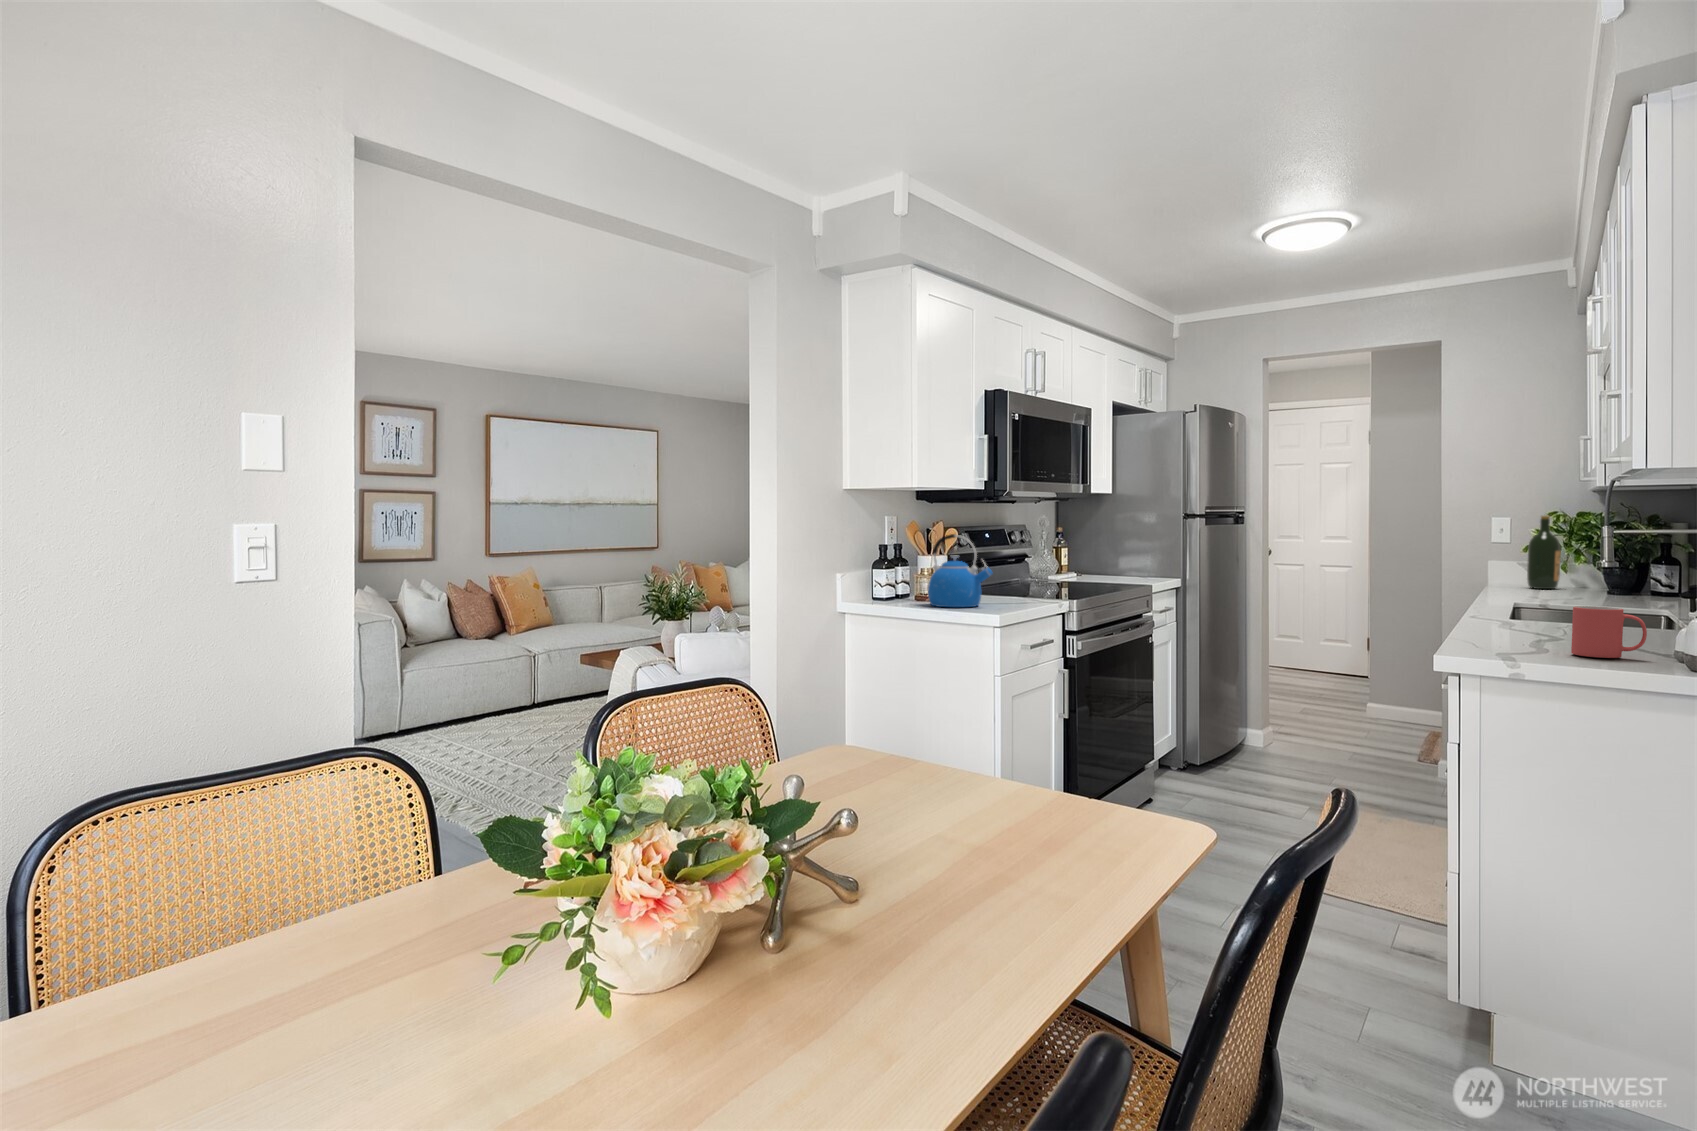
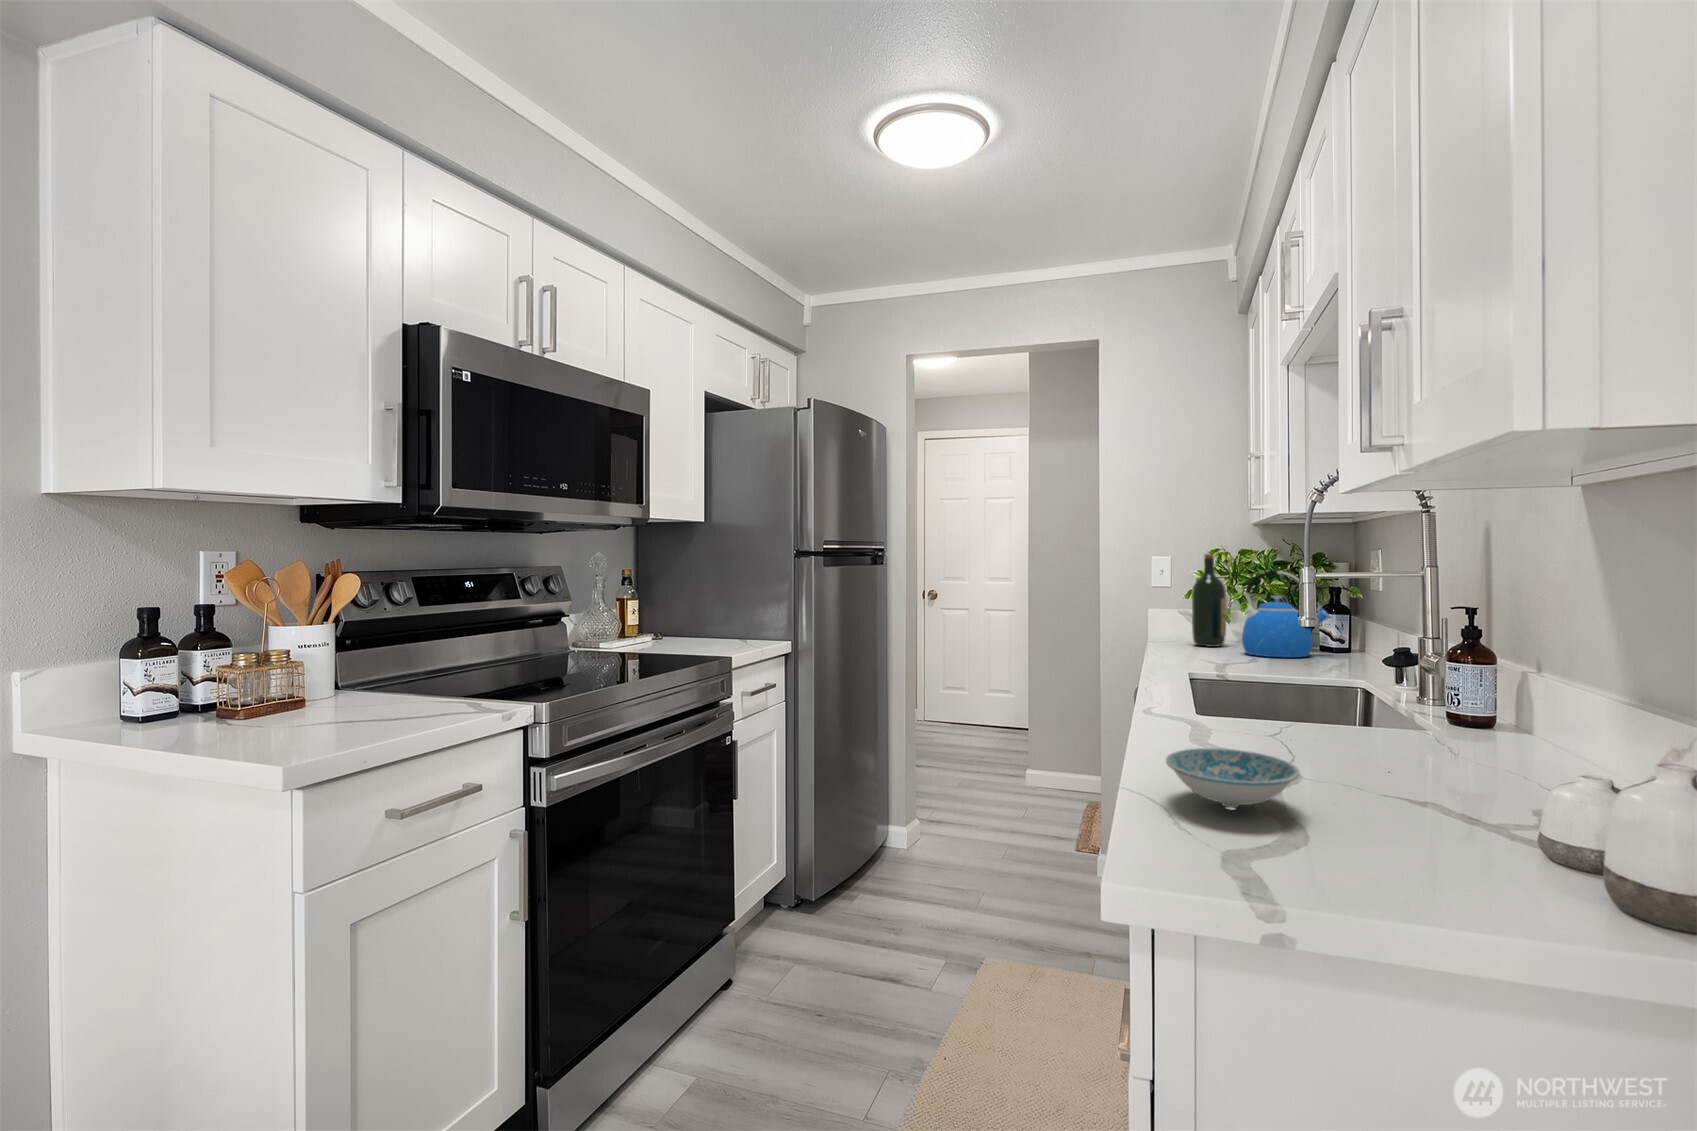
kettle: present [928,534,992,607] -> present [1242,570,1329,658]
mug: present [1571,606,1647,658] -> none [1350,762,1502,897]
ceramic bowl: none [1481,615,1560,640] -> present [1166,748,1300,808]

